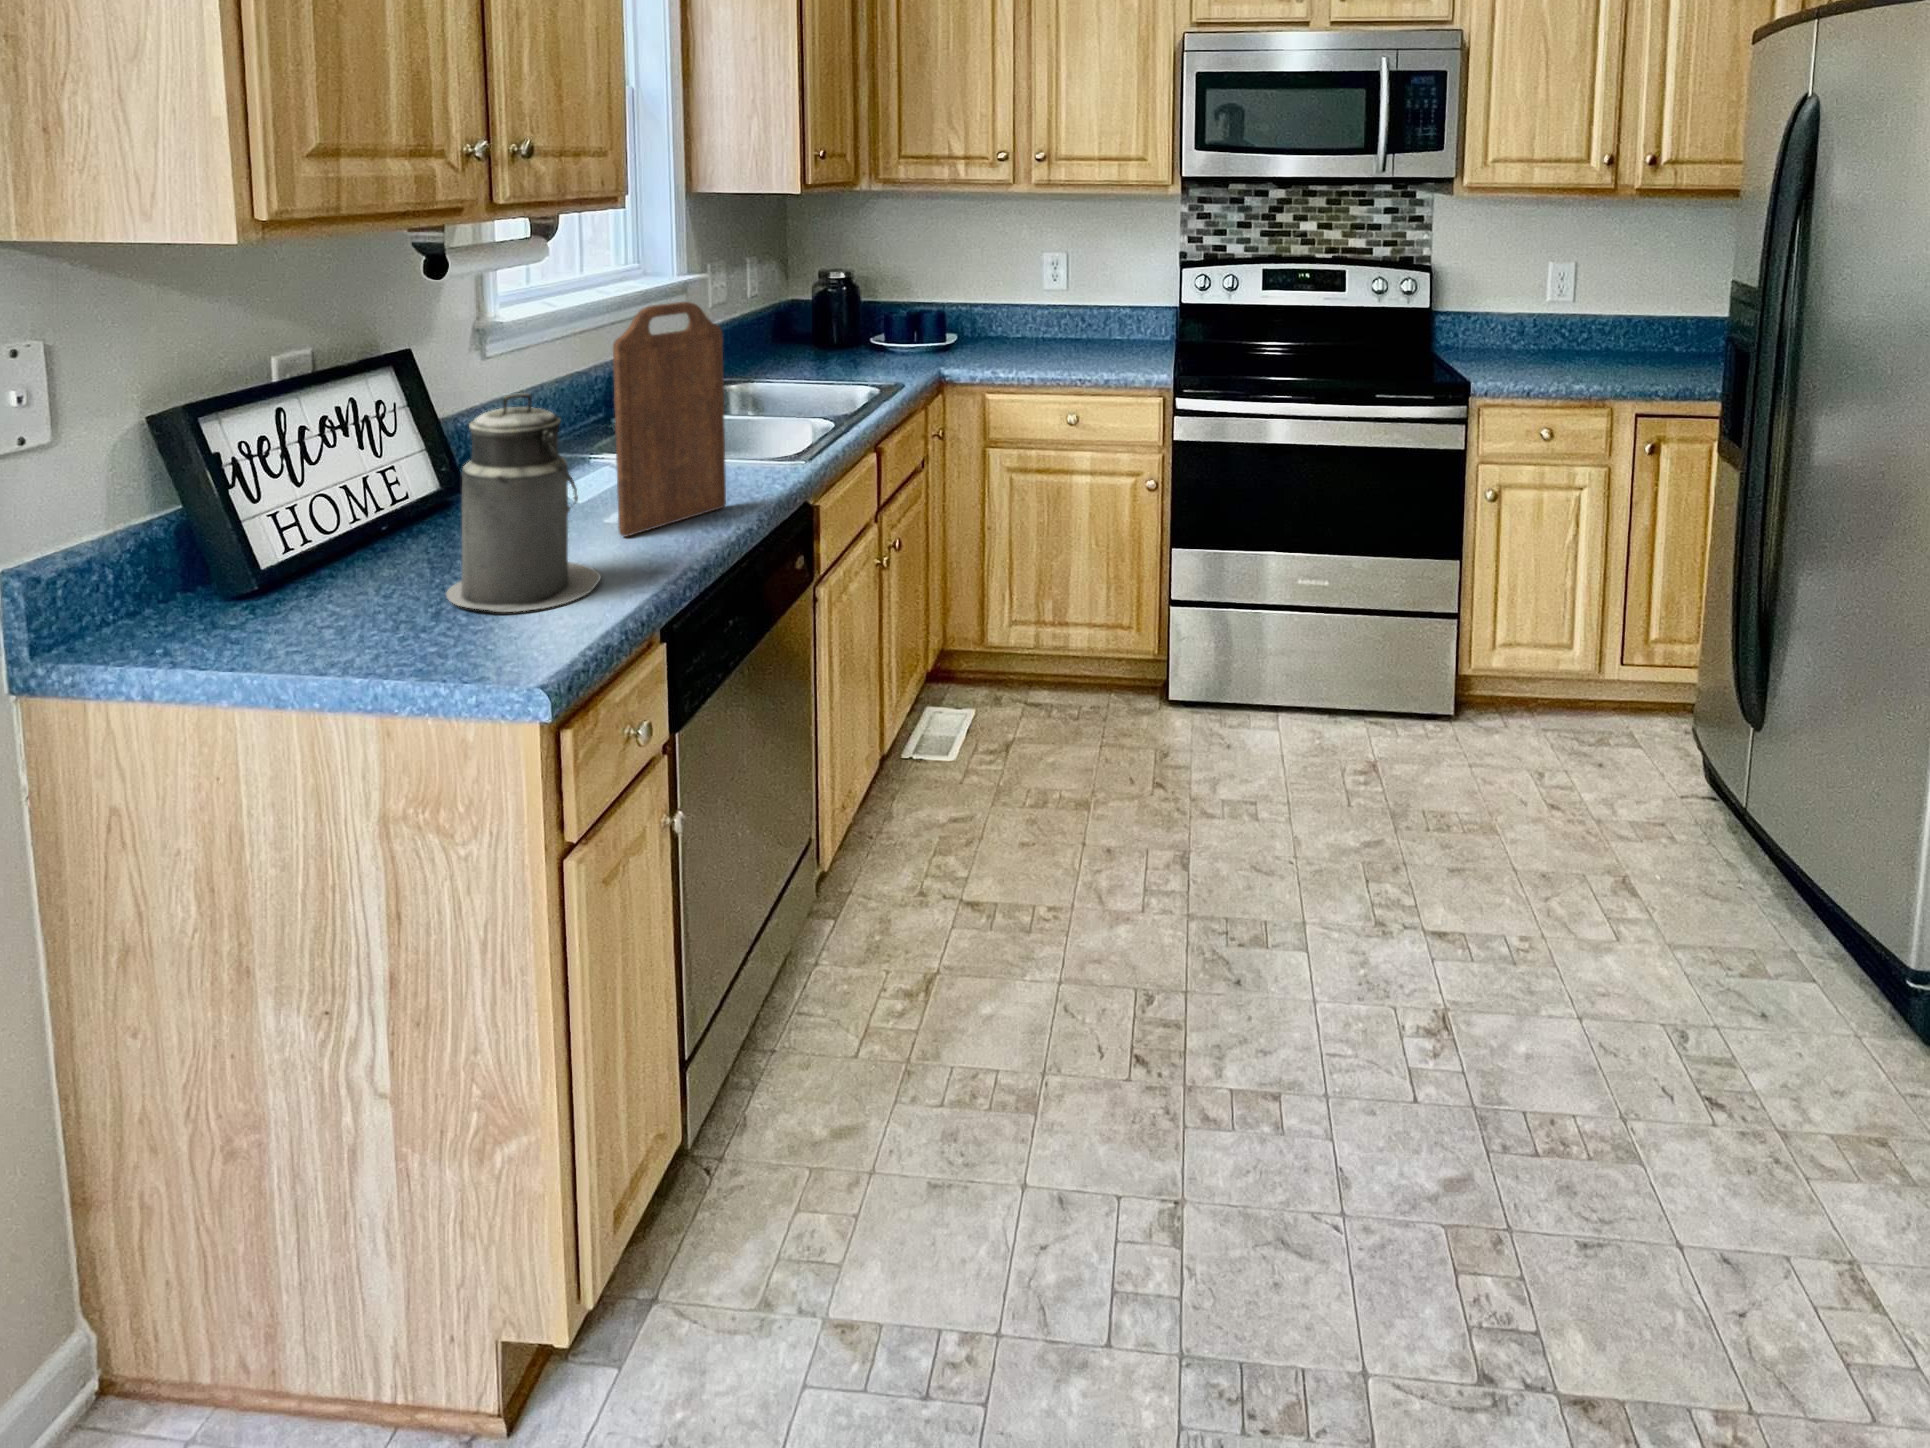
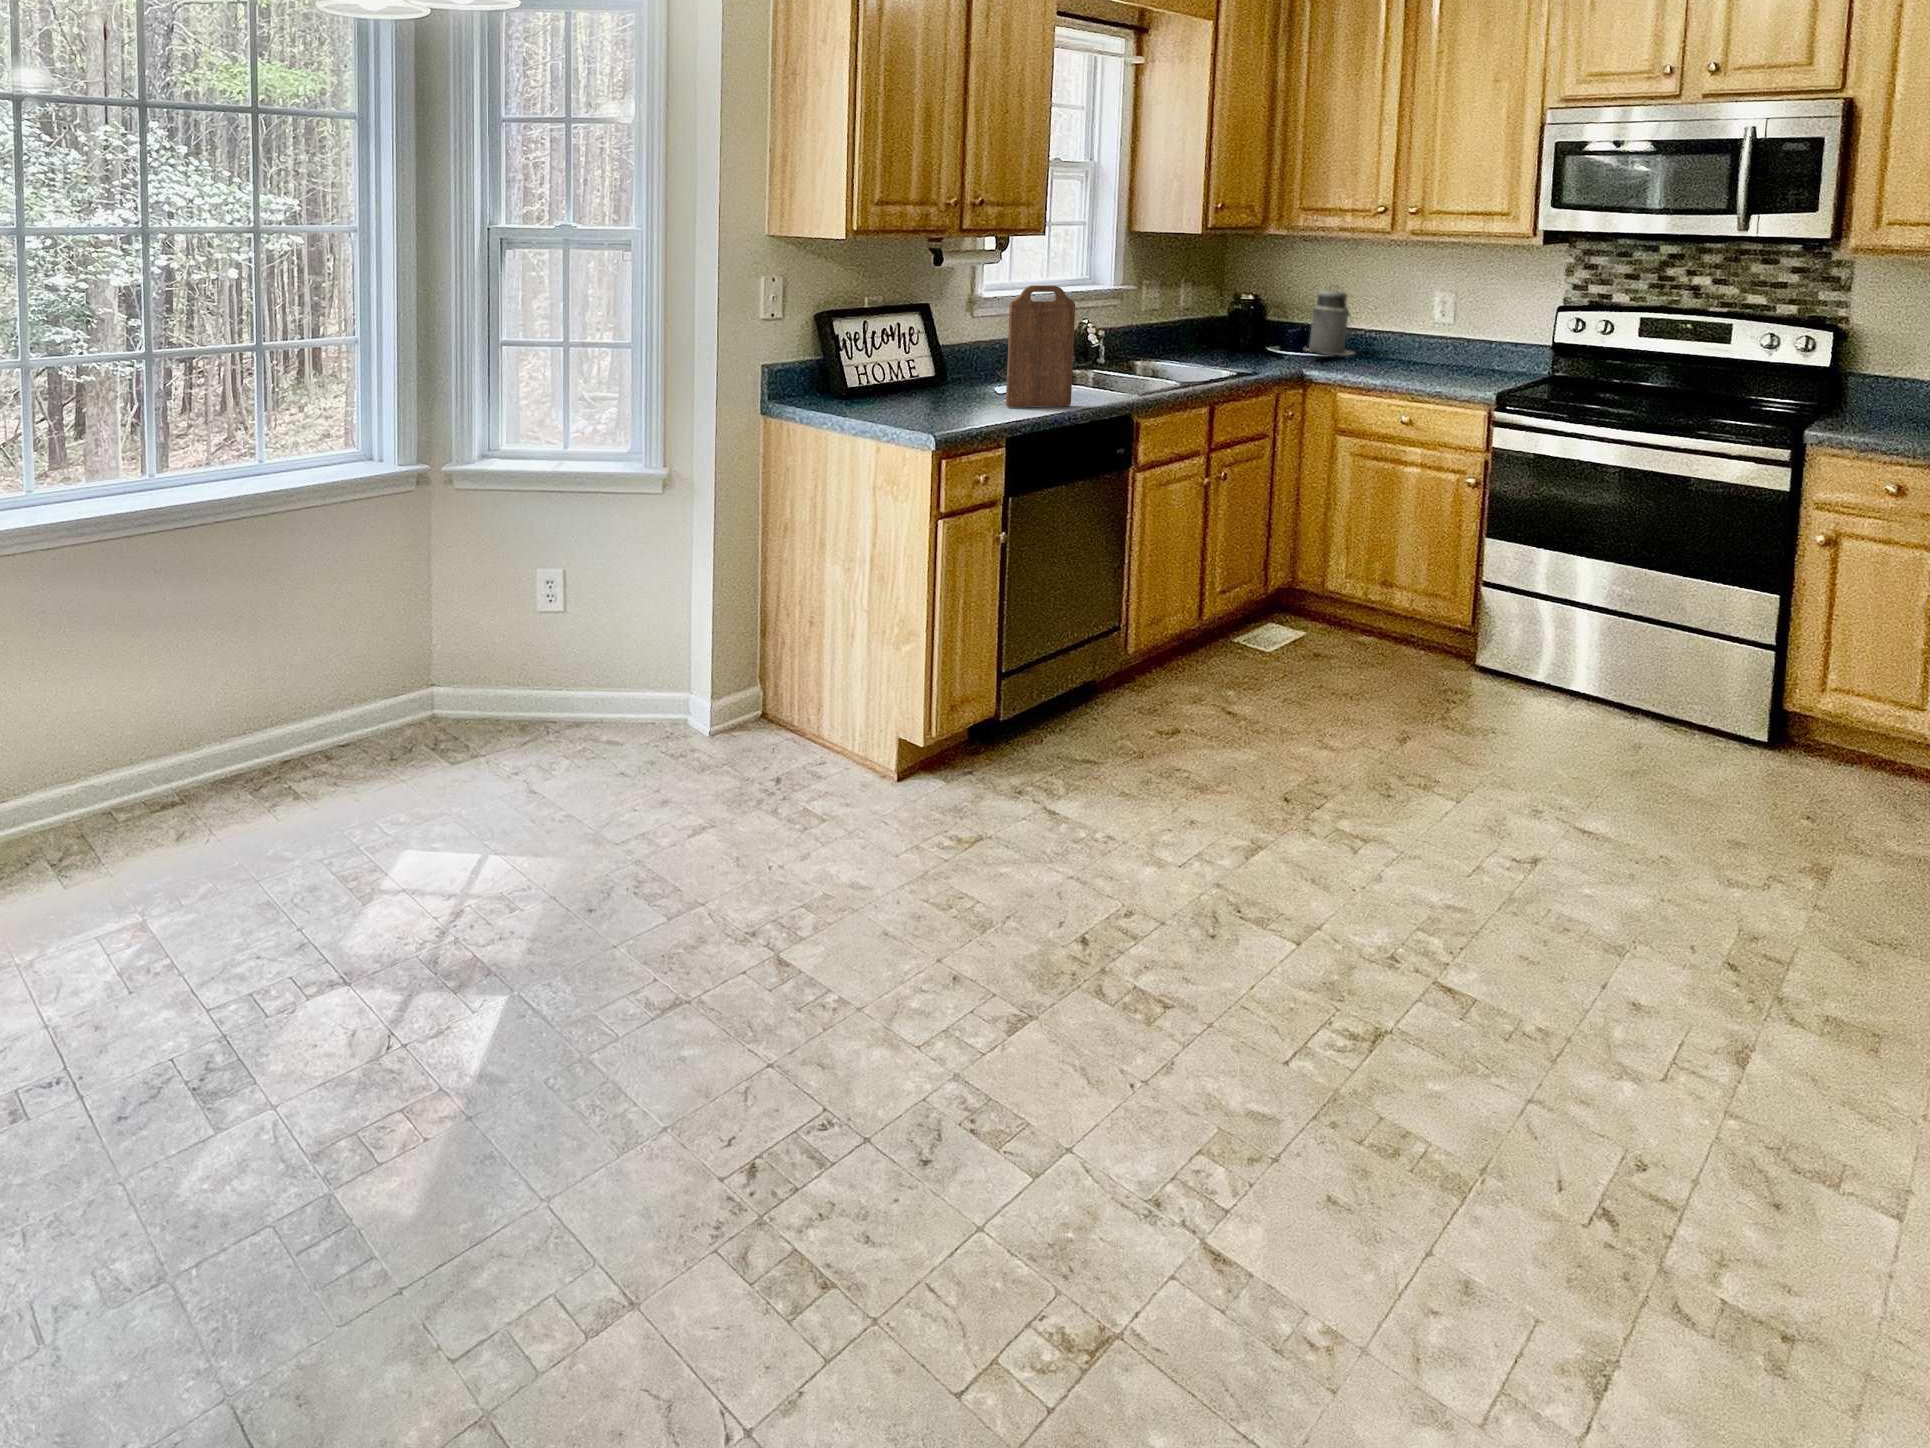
canister: present [446,393,601,612] -> present [1306,289,1354,355]

